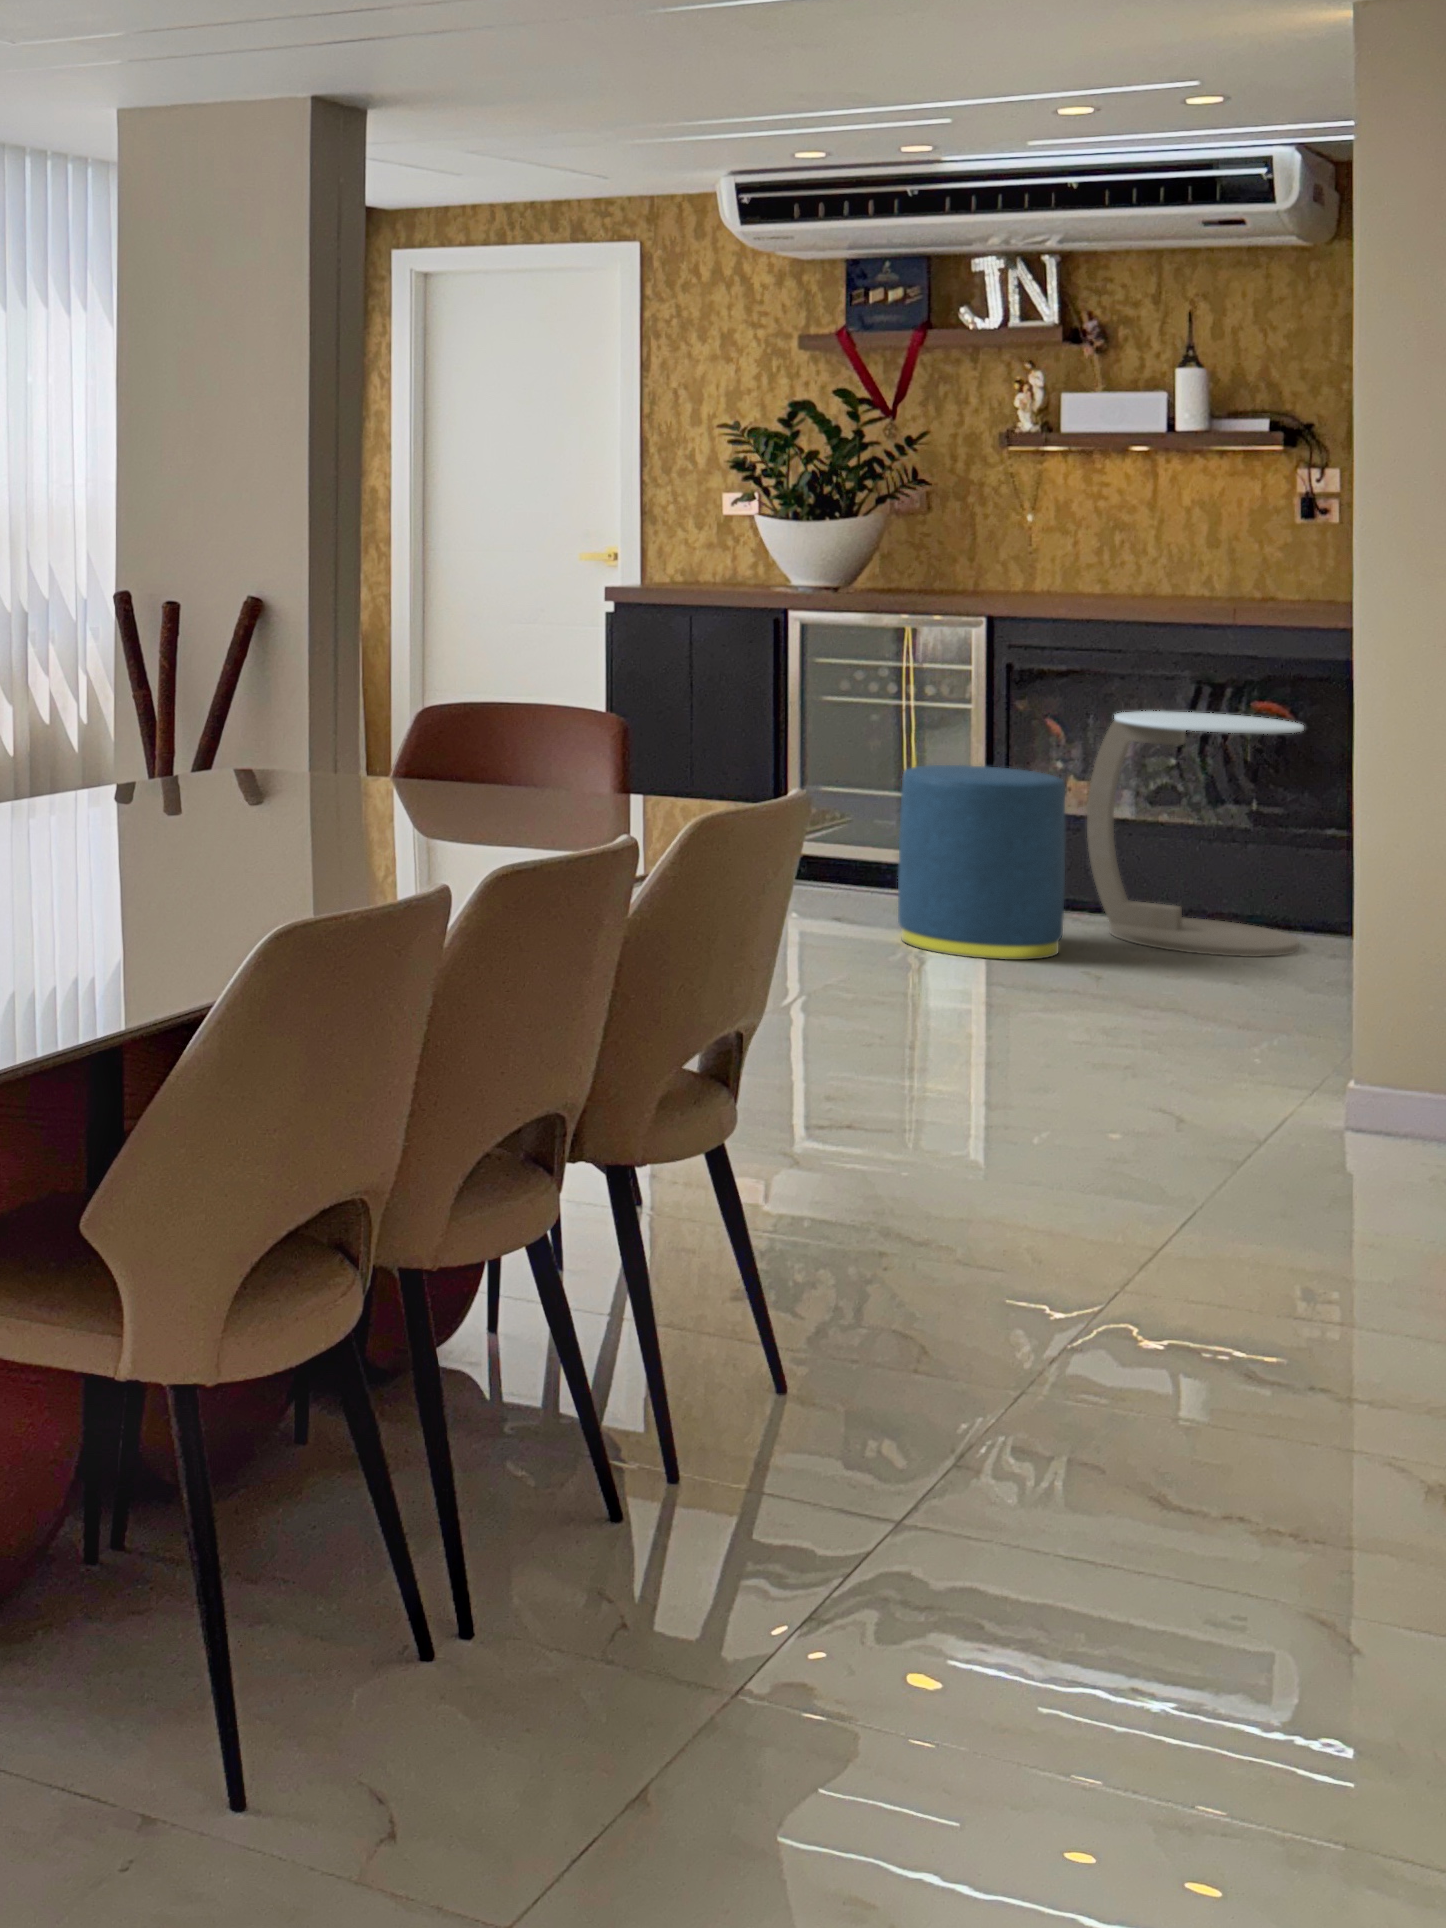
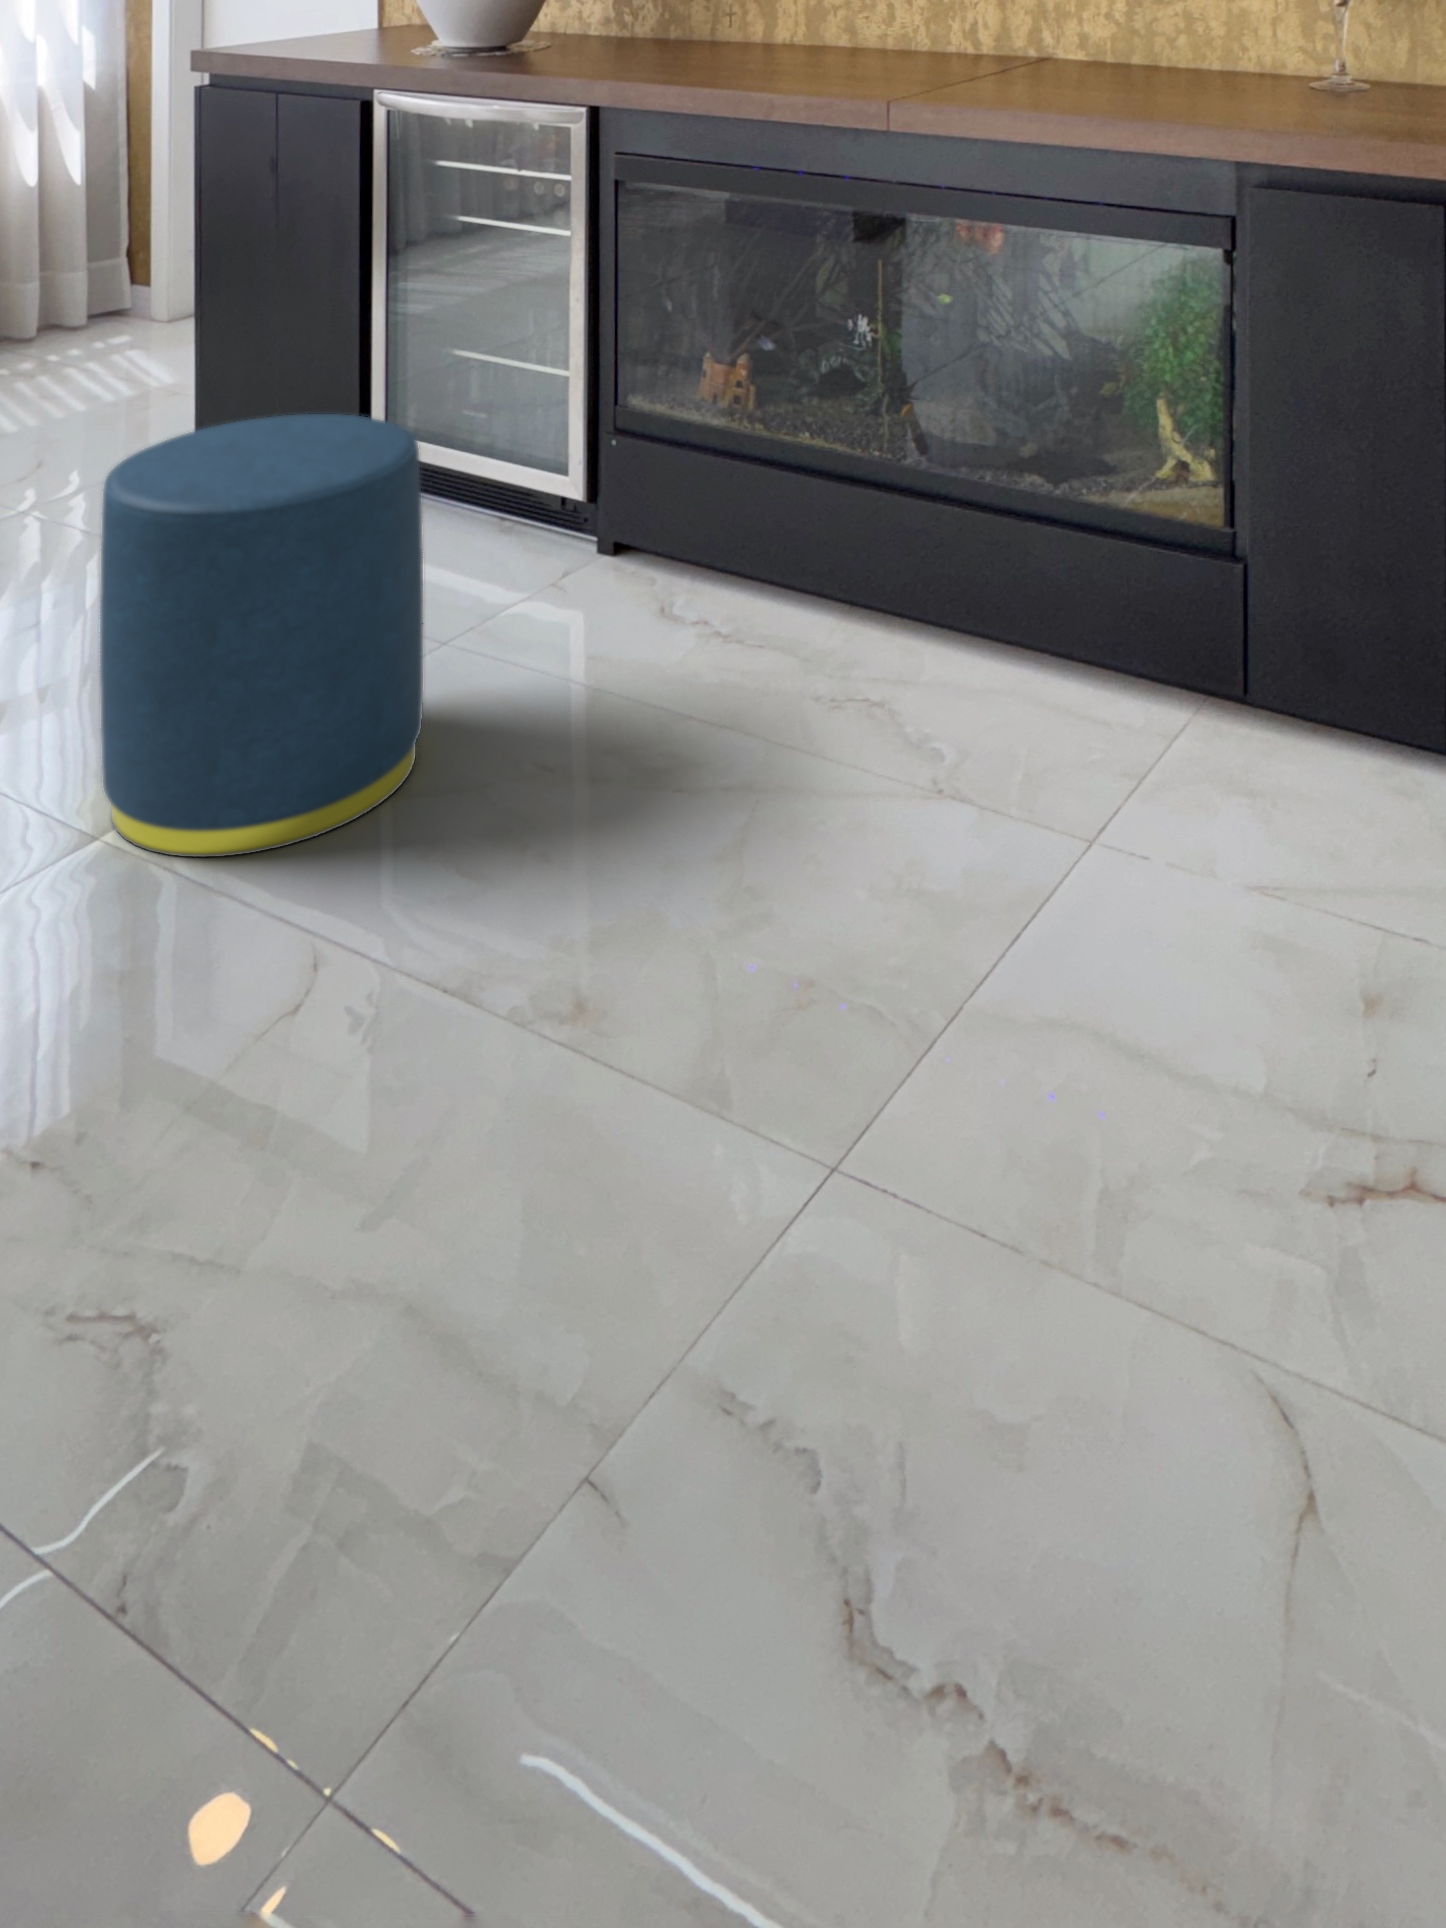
side table: present [1087,711,1304,957] -> none [604,275,910,770]

